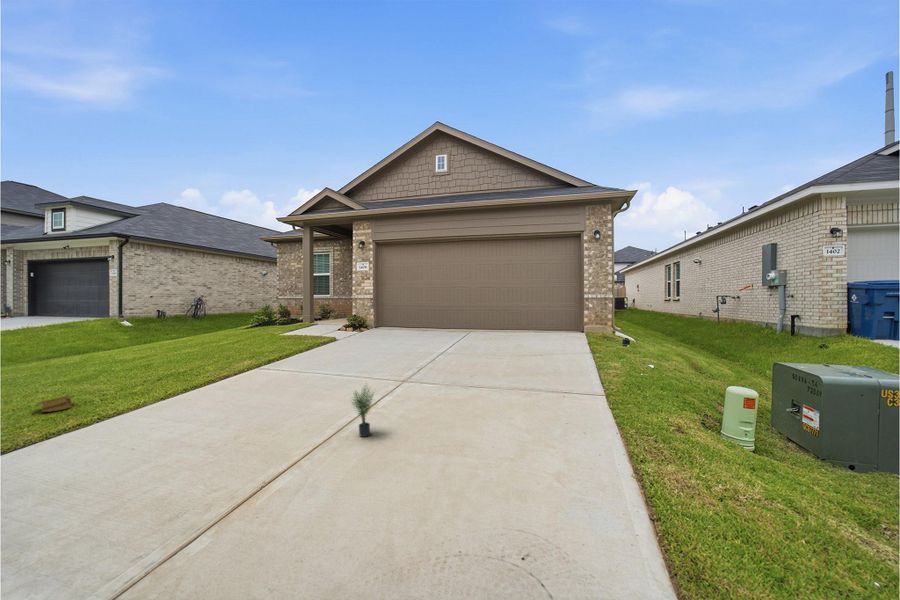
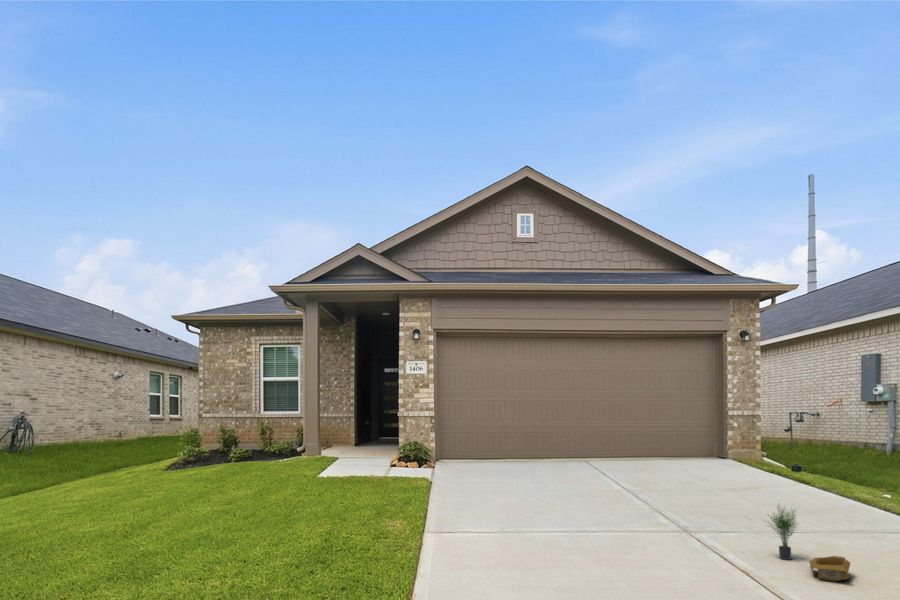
cardboard box: present [35,396,75,412] -> present [809,556,850,581]

